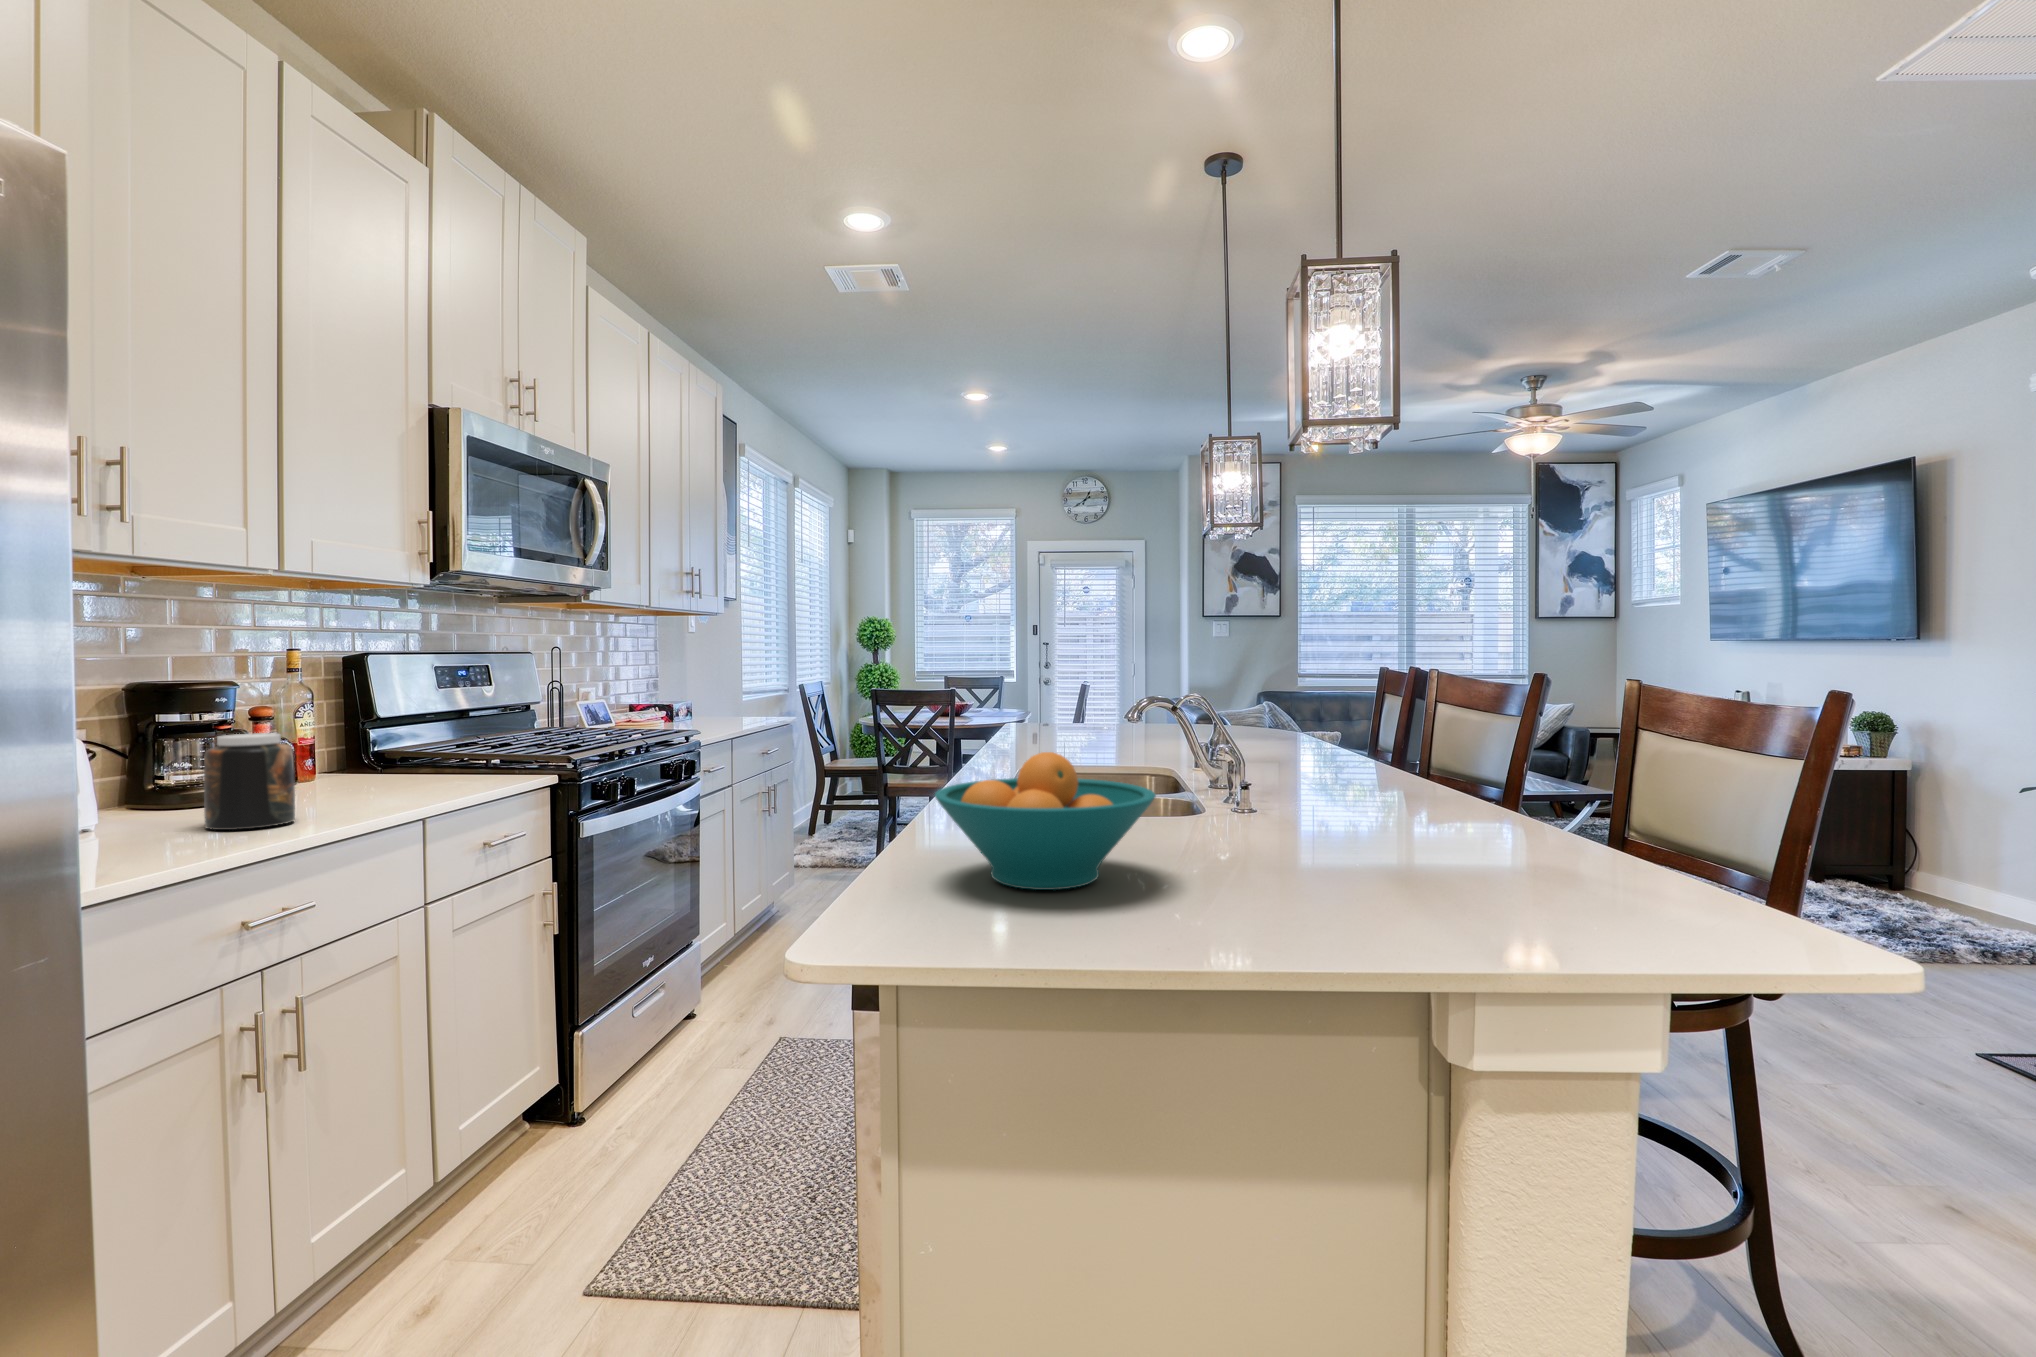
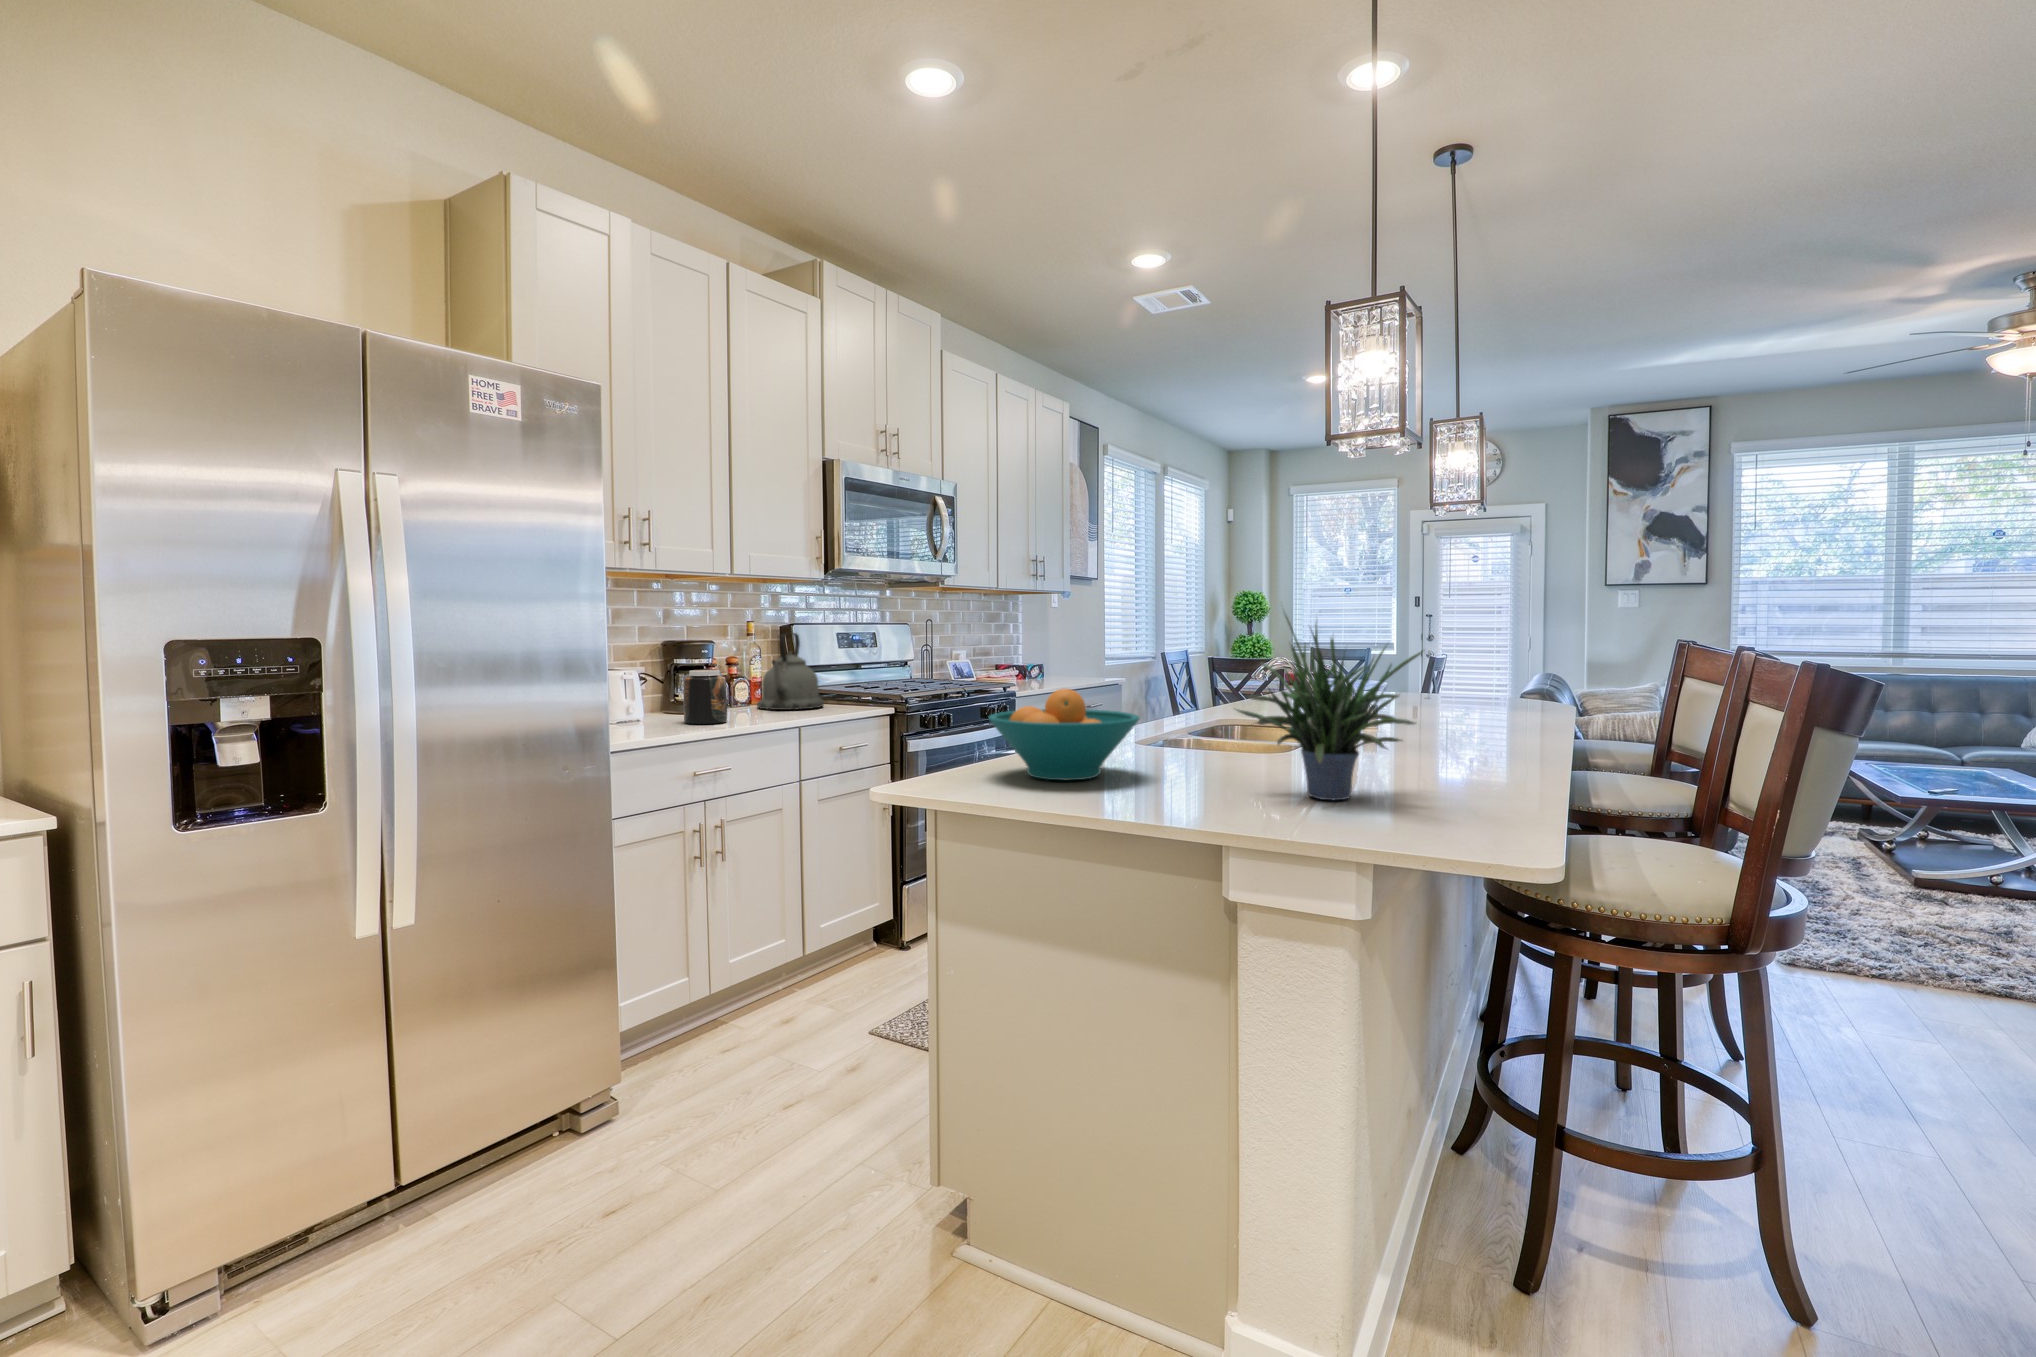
potted plant: none [1283,630,1580,884] -> present [1236,615,1423,800]
kettle: none [318,668,440,792] -> present [757,633,824,710]

